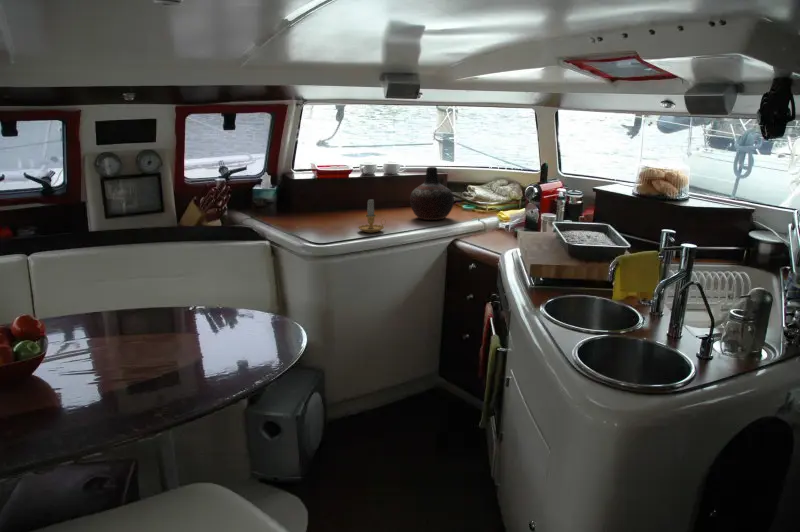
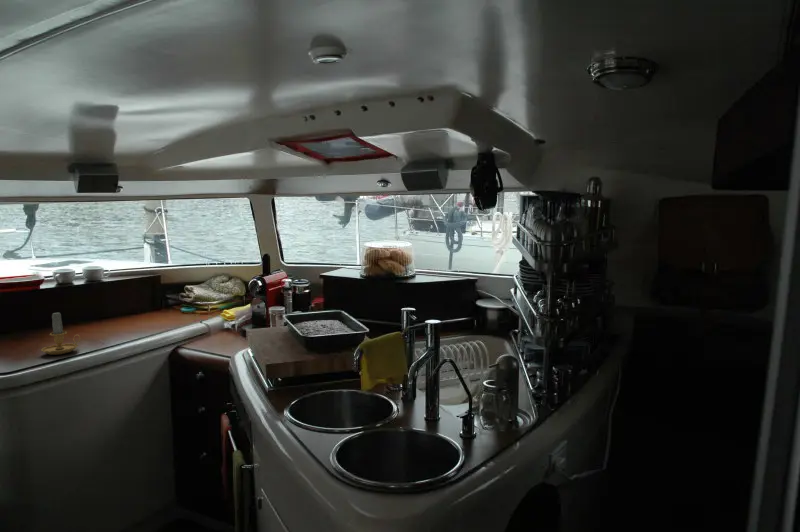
vase: present [410,167,454,220] -> none [112,267,168,329]

